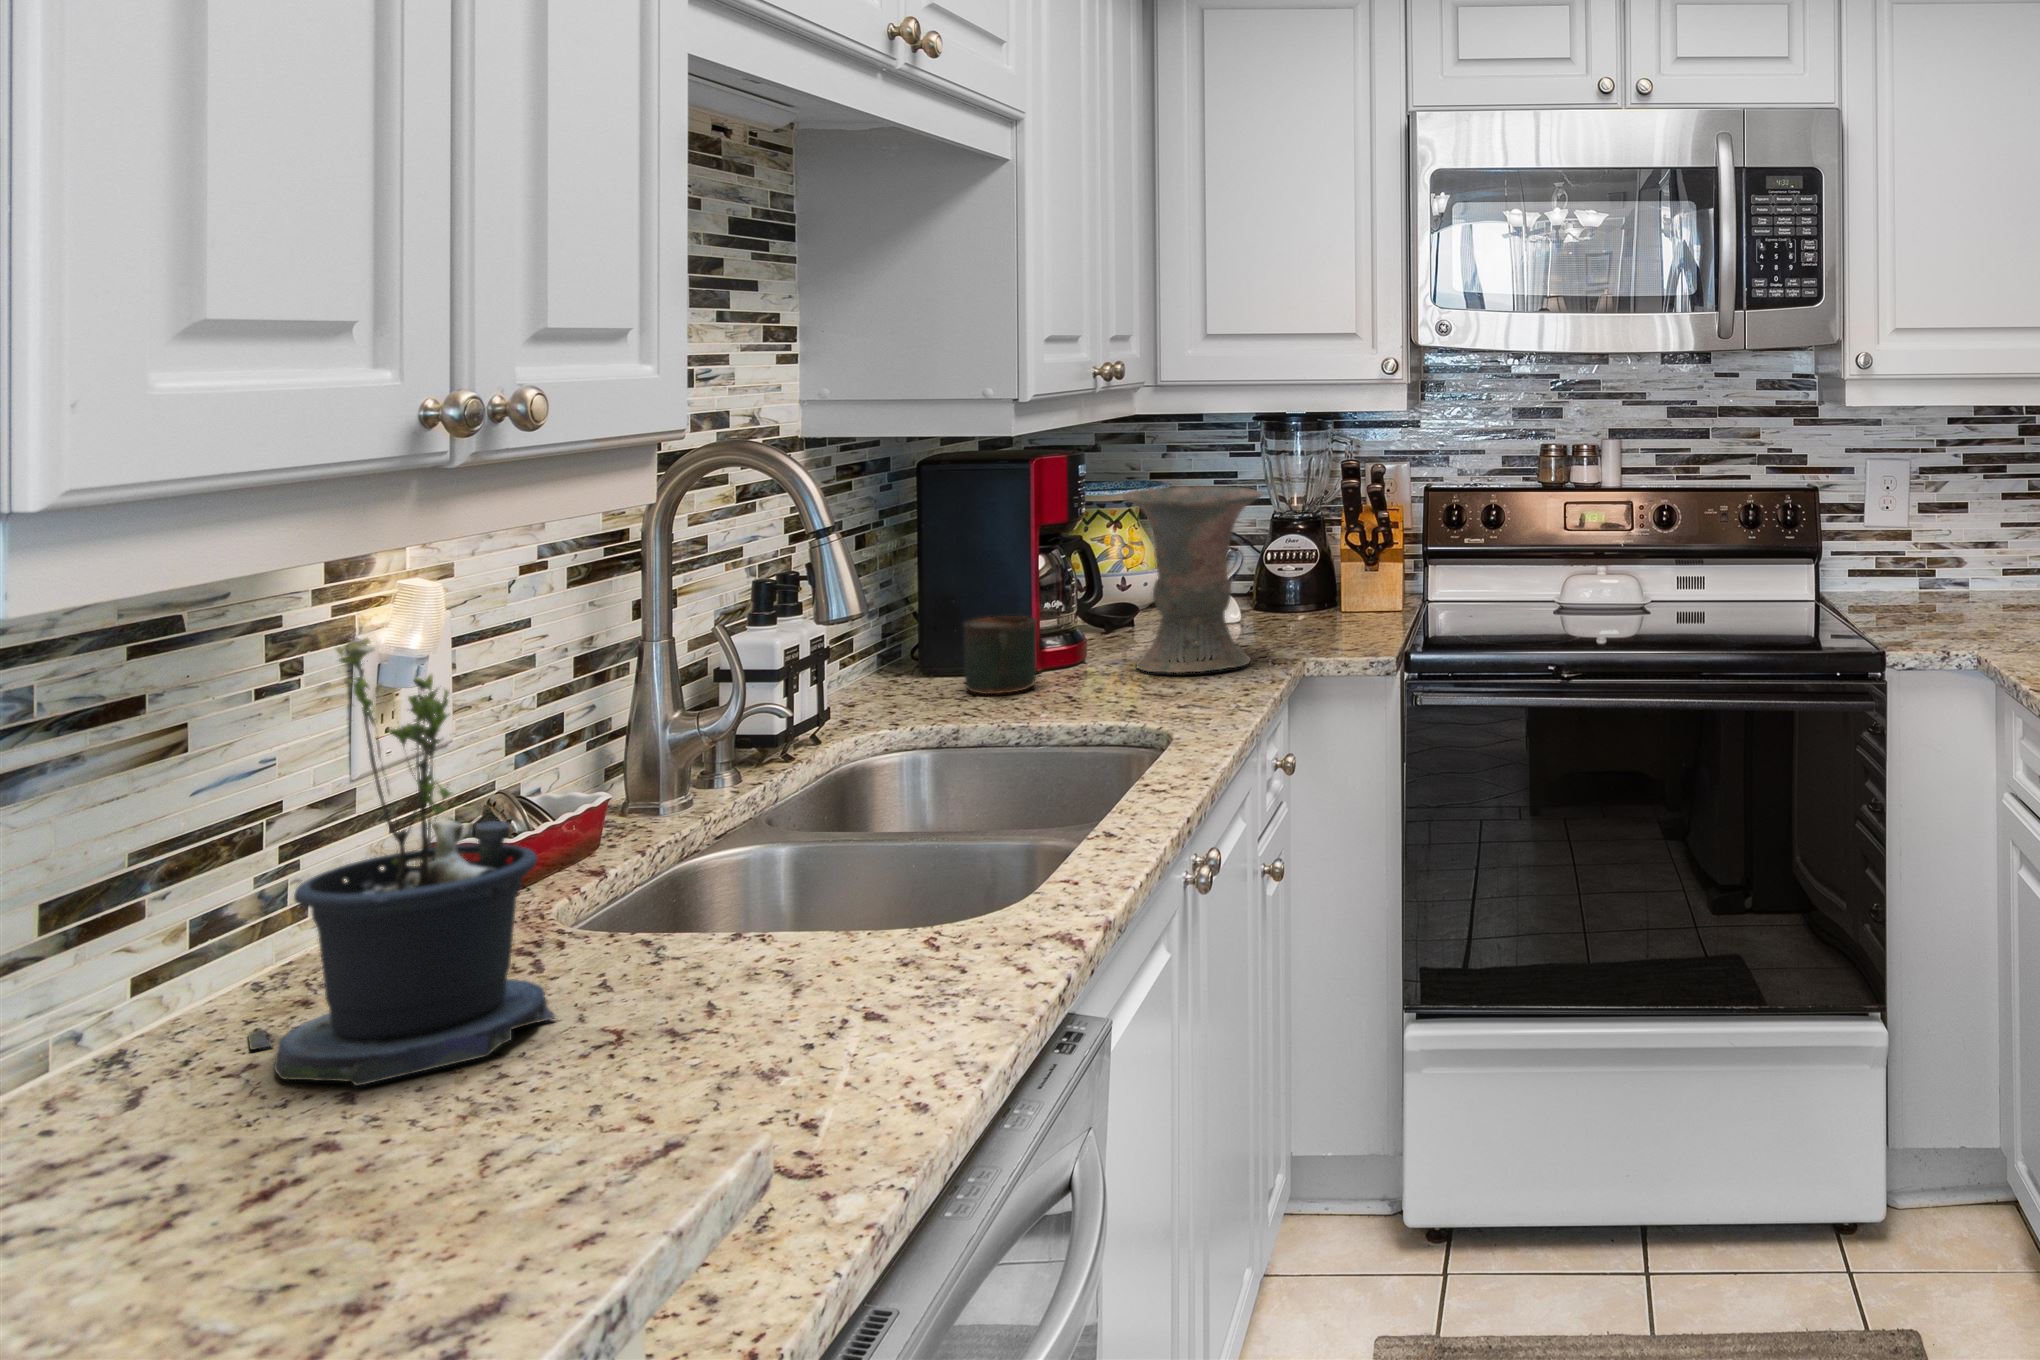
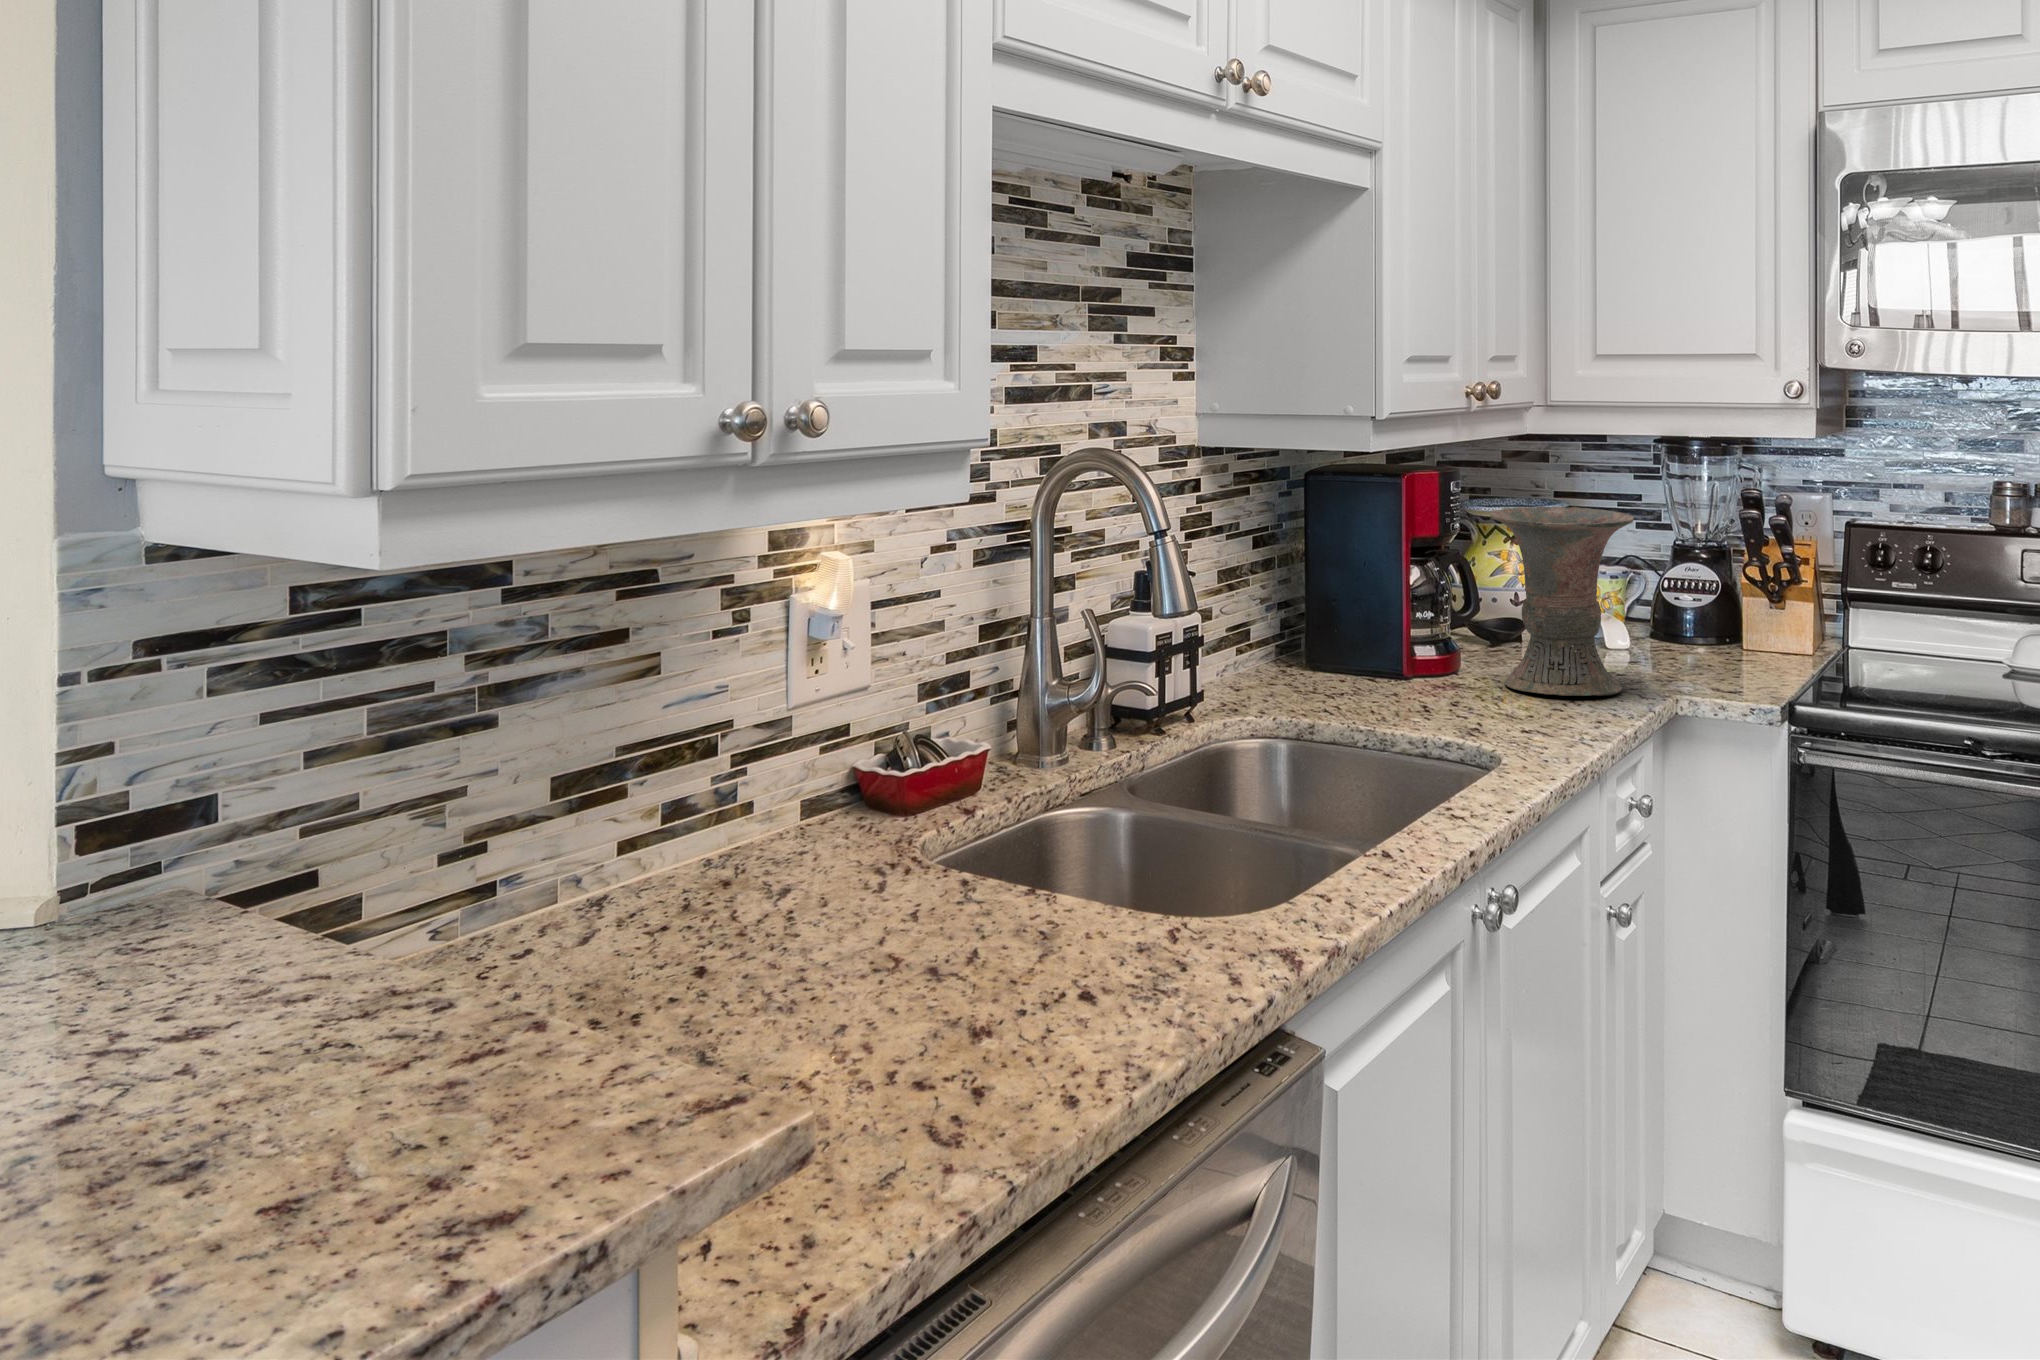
mug: present [964,616,1036,694] -> none [1336,620,1404,694]
potted plant: present [248,638,555,1086] -> none [669,600,866,963]

